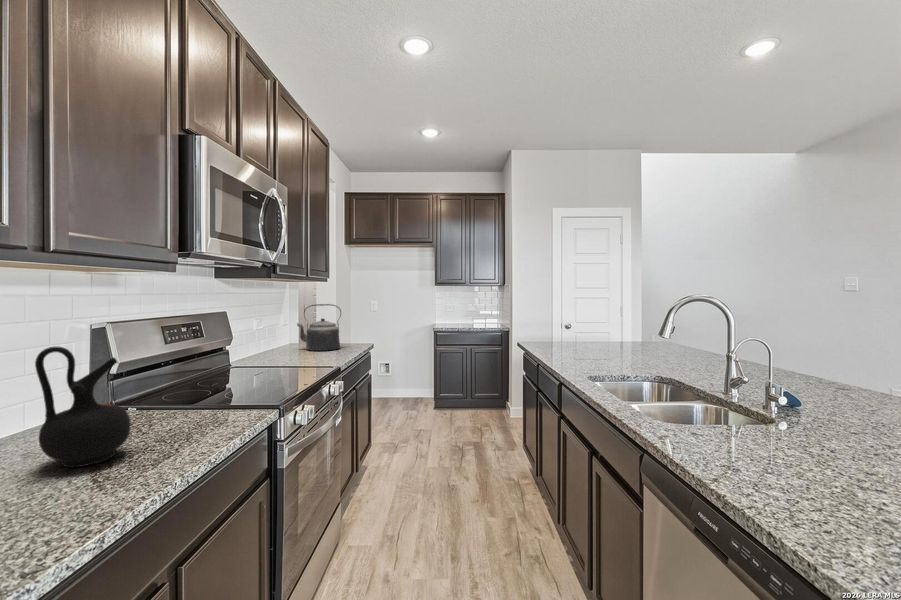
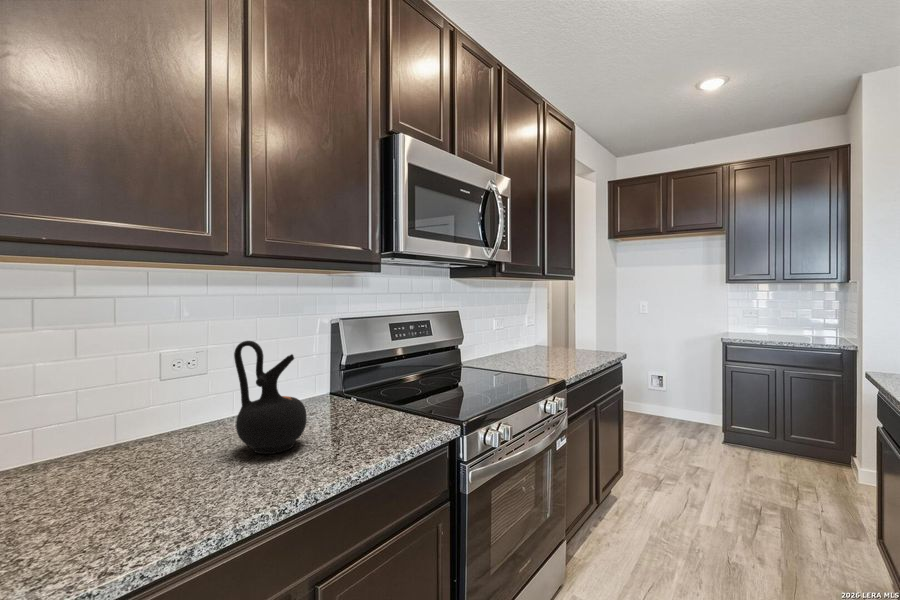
kettle: present [297,304,341,351] -> none [535,306,584,358]

